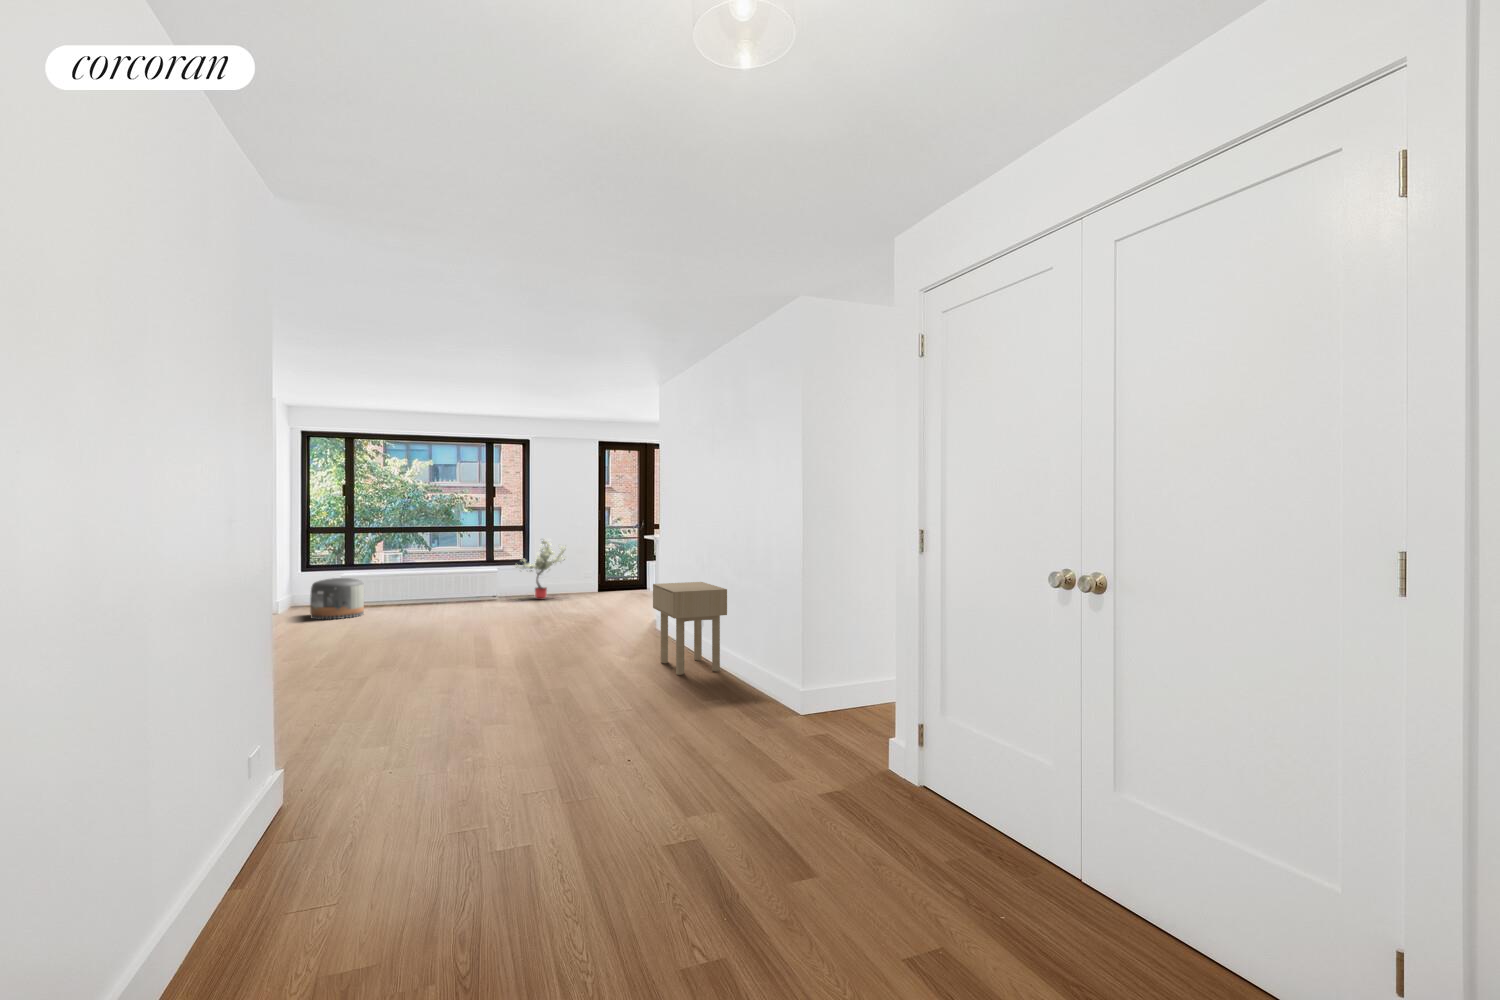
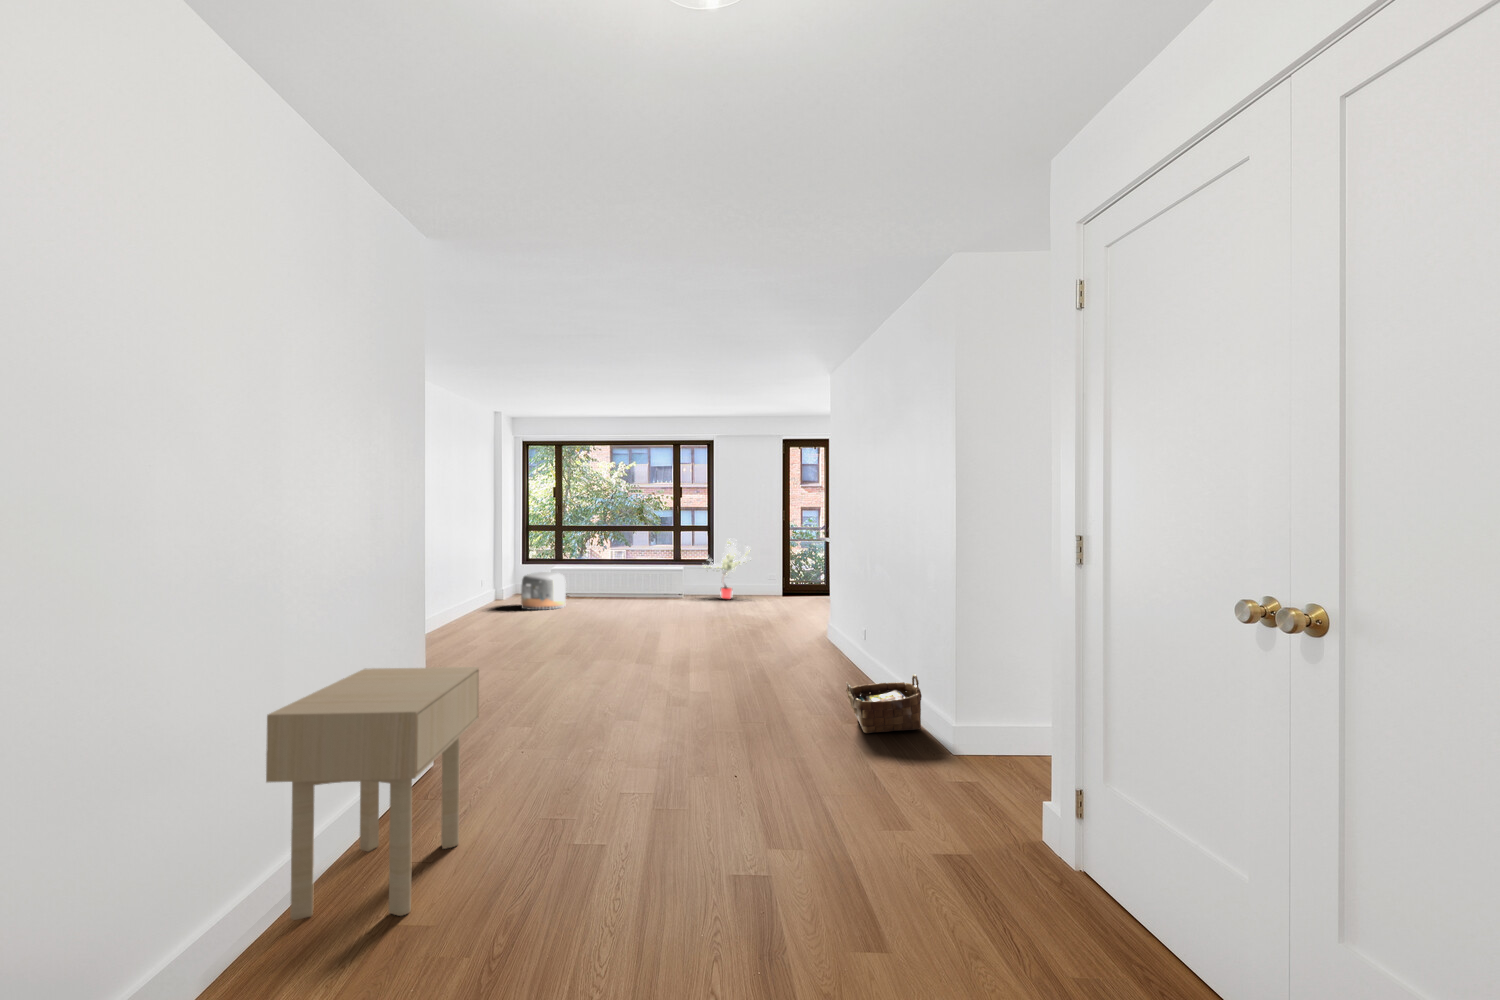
side table: present [653,582,727,675] -> present [266,667,479,920]
woven basket: none [705,653,771,707] -> present [846,674,922,733]

